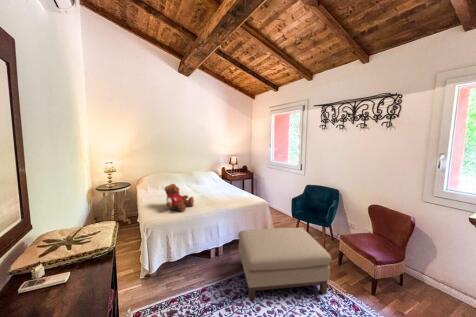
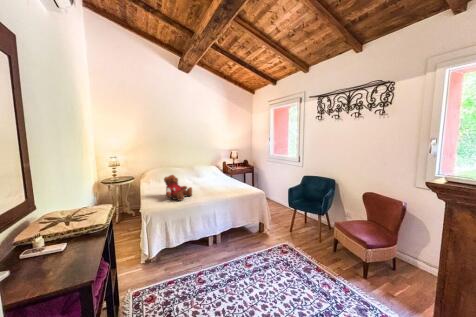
ottoman: present [238,228,331,301] -> none [235,216,323,283]

